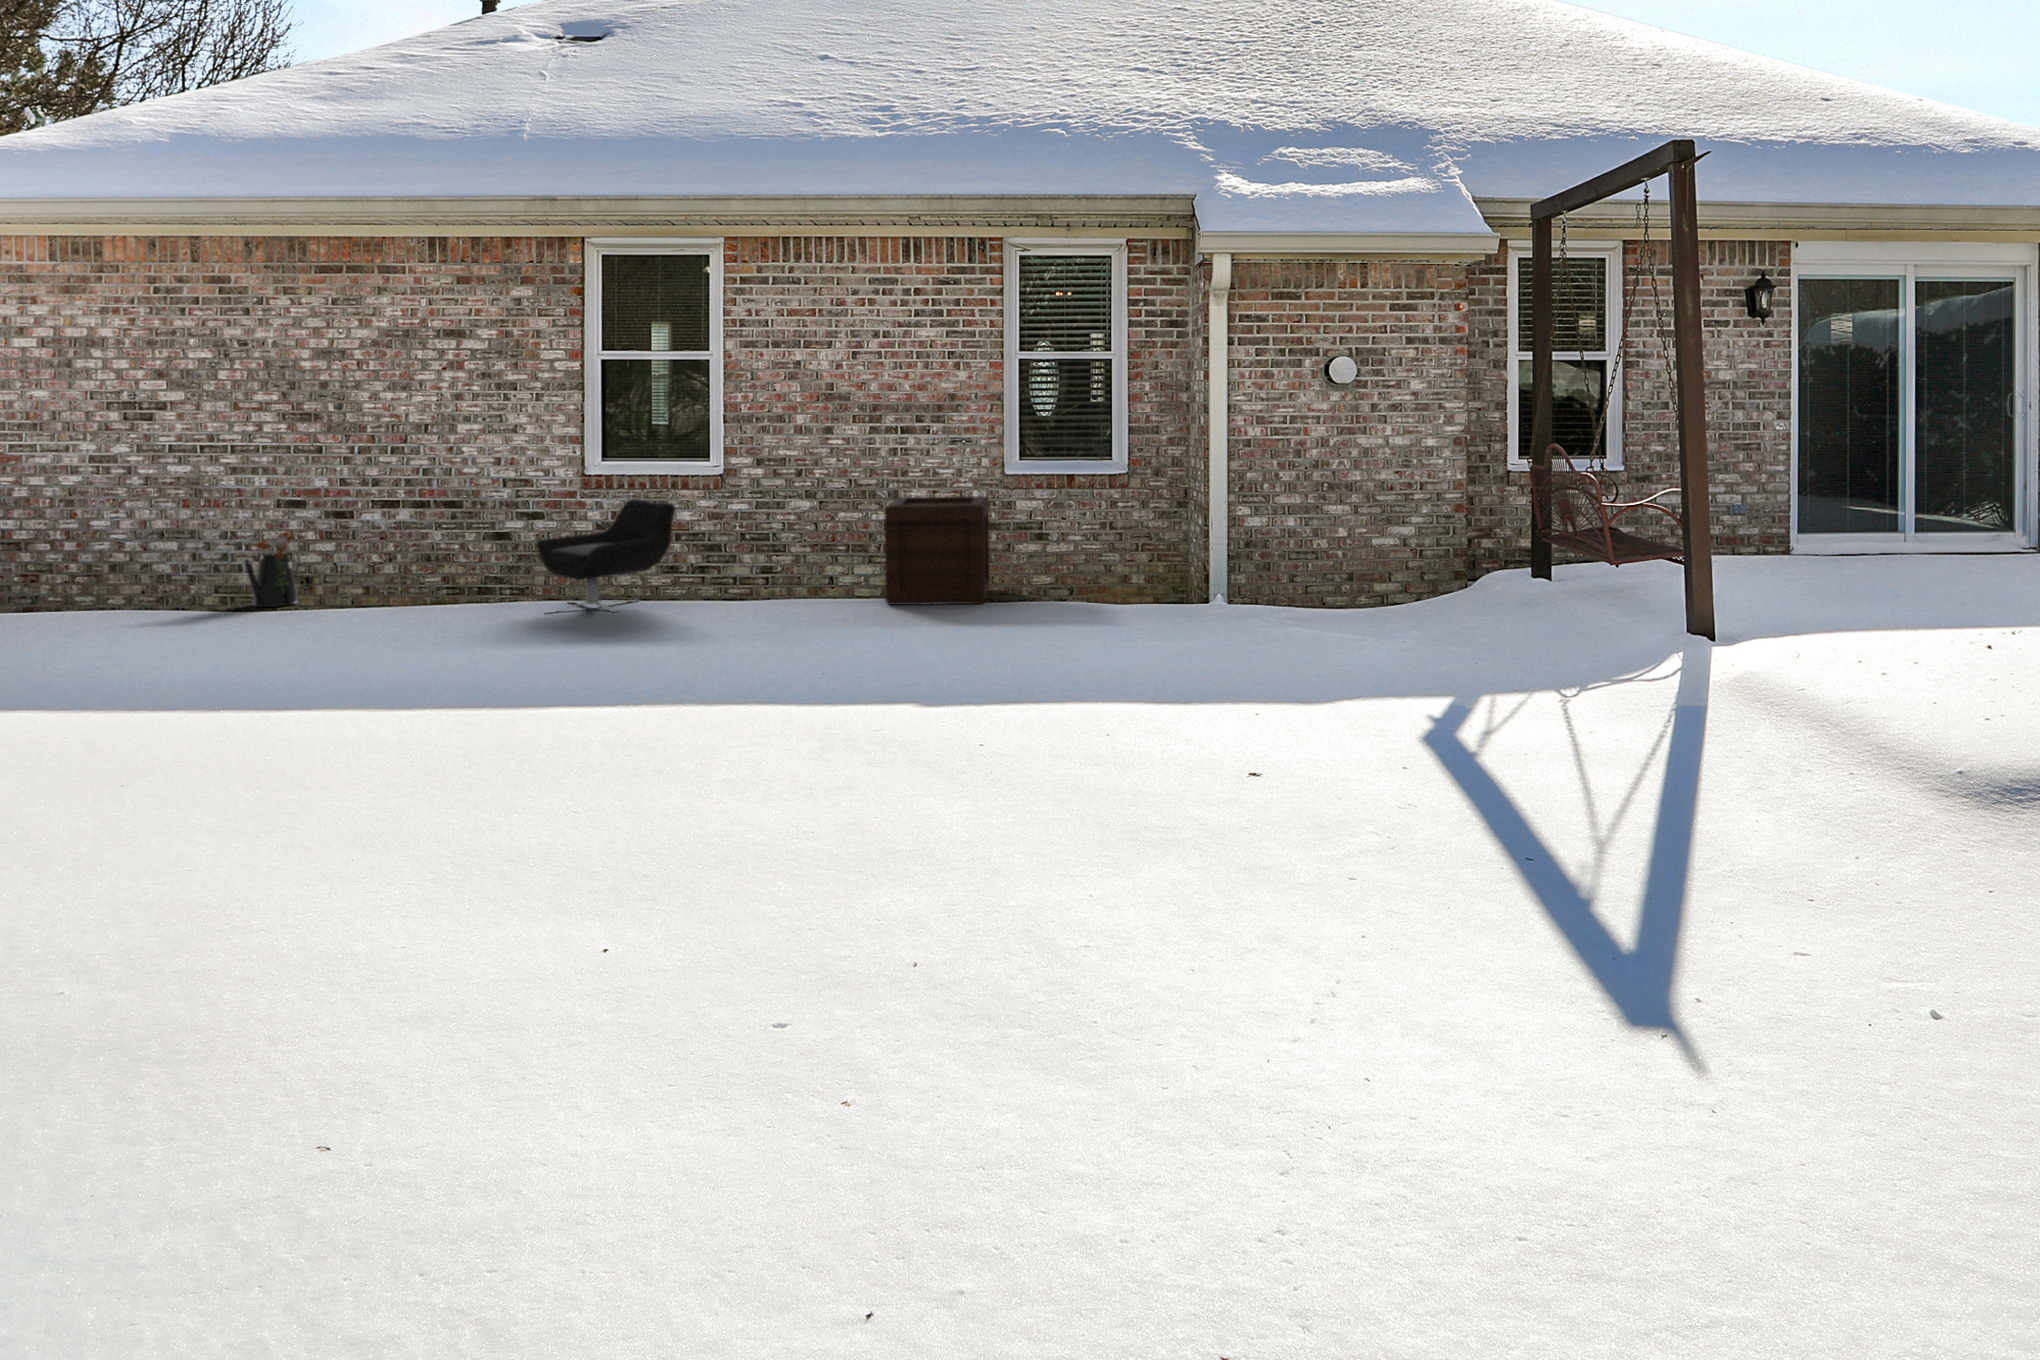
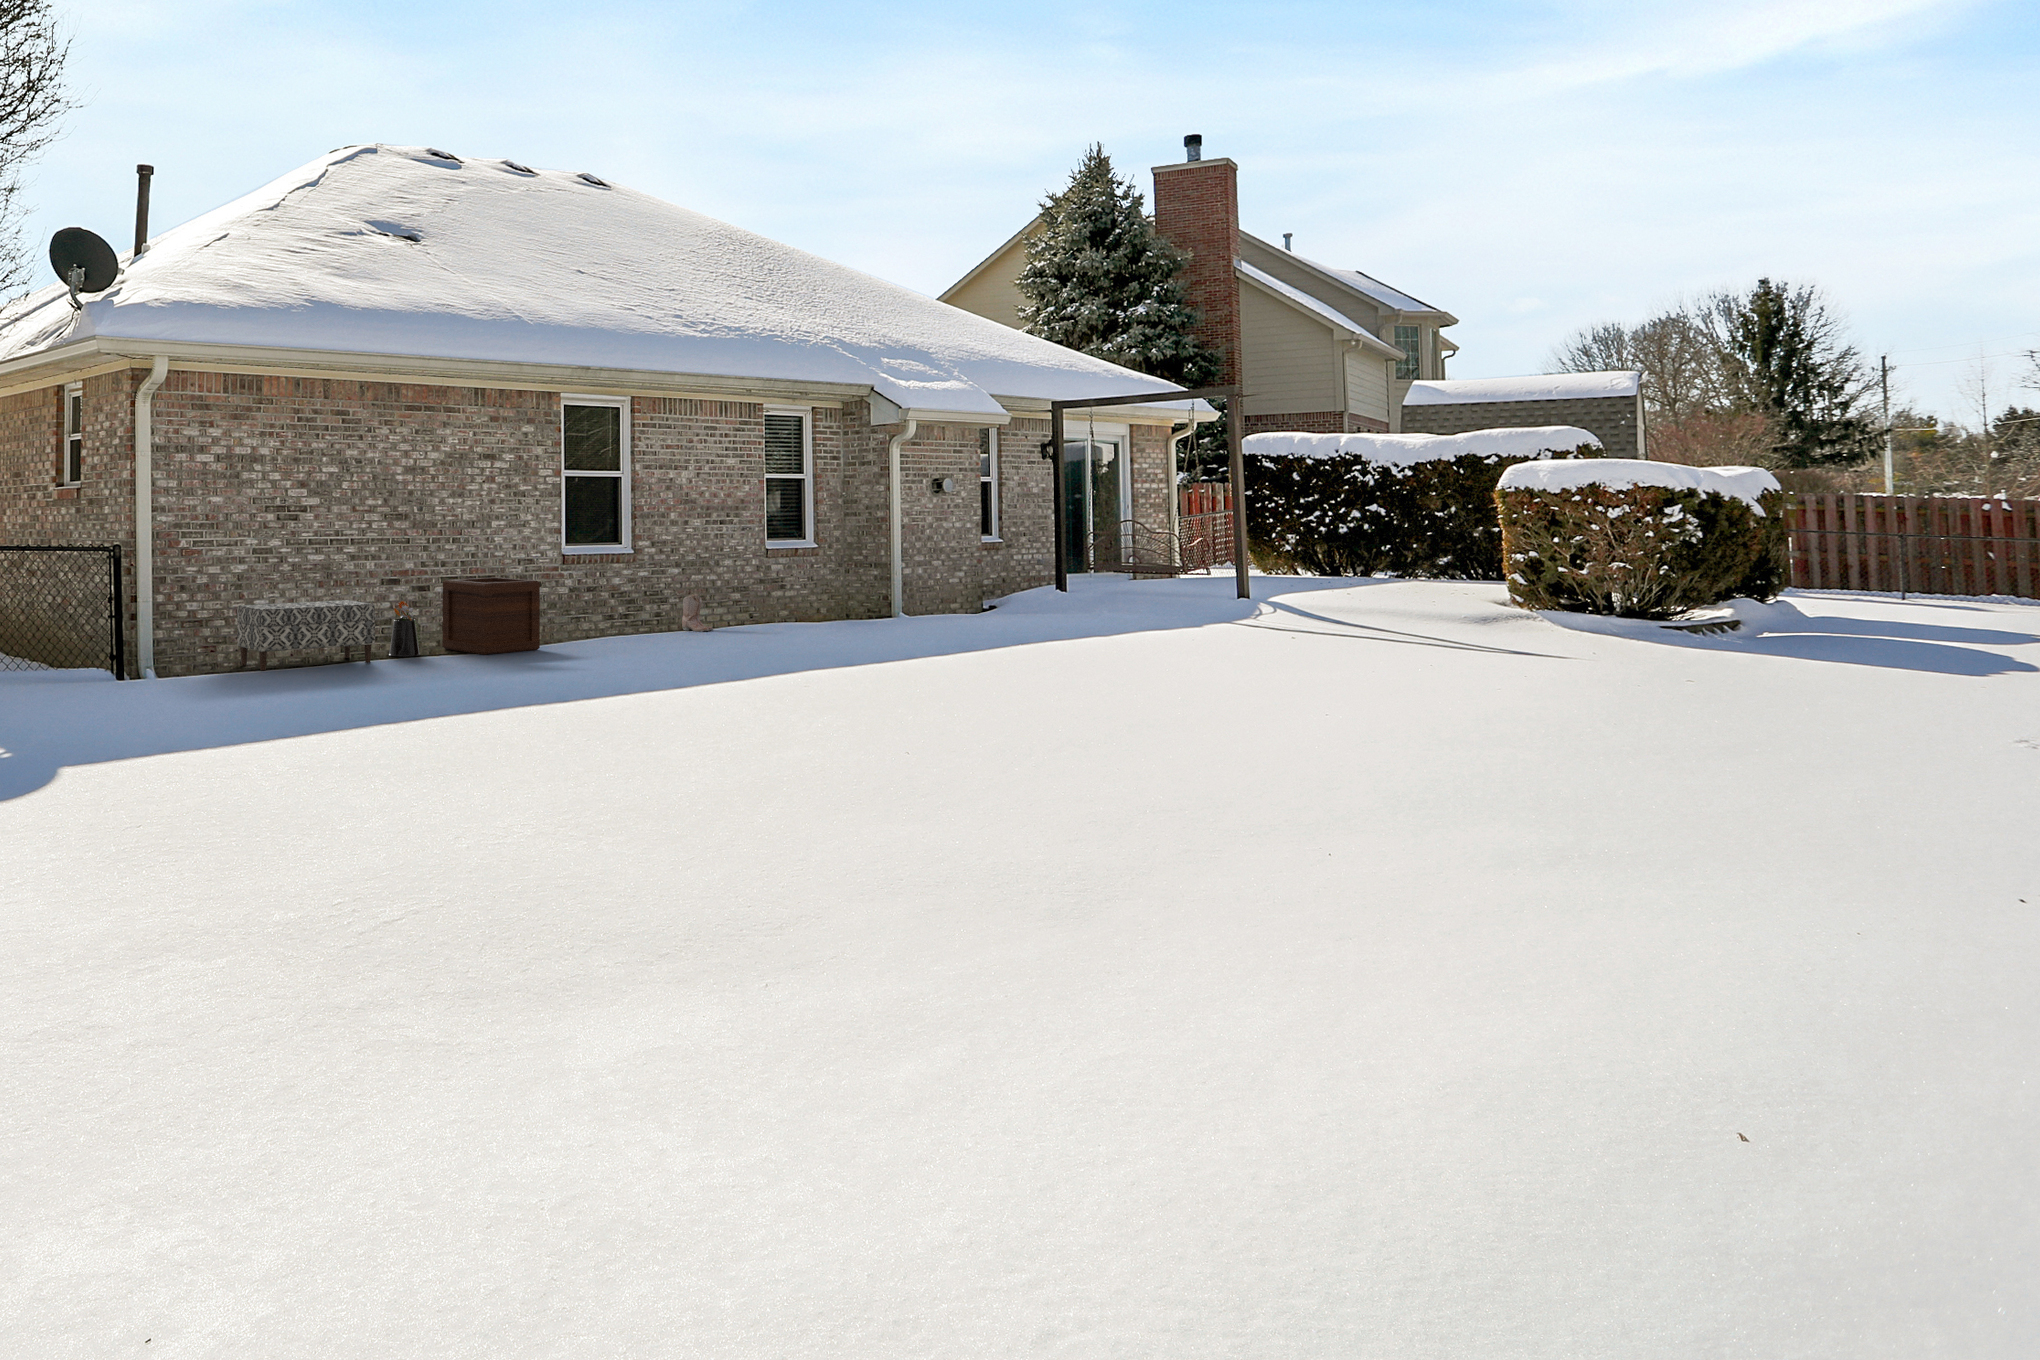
wooden crate: present [885,496,990,605] -> present [443,577,540,655]
lounge chair: present [536,499,675,613] -> none [574,571,655,646]
bench: none [17,526,220,613] -> present [237,600,375,670]
boots: none [795,539,831,598] -> present [682,594,713,632]

